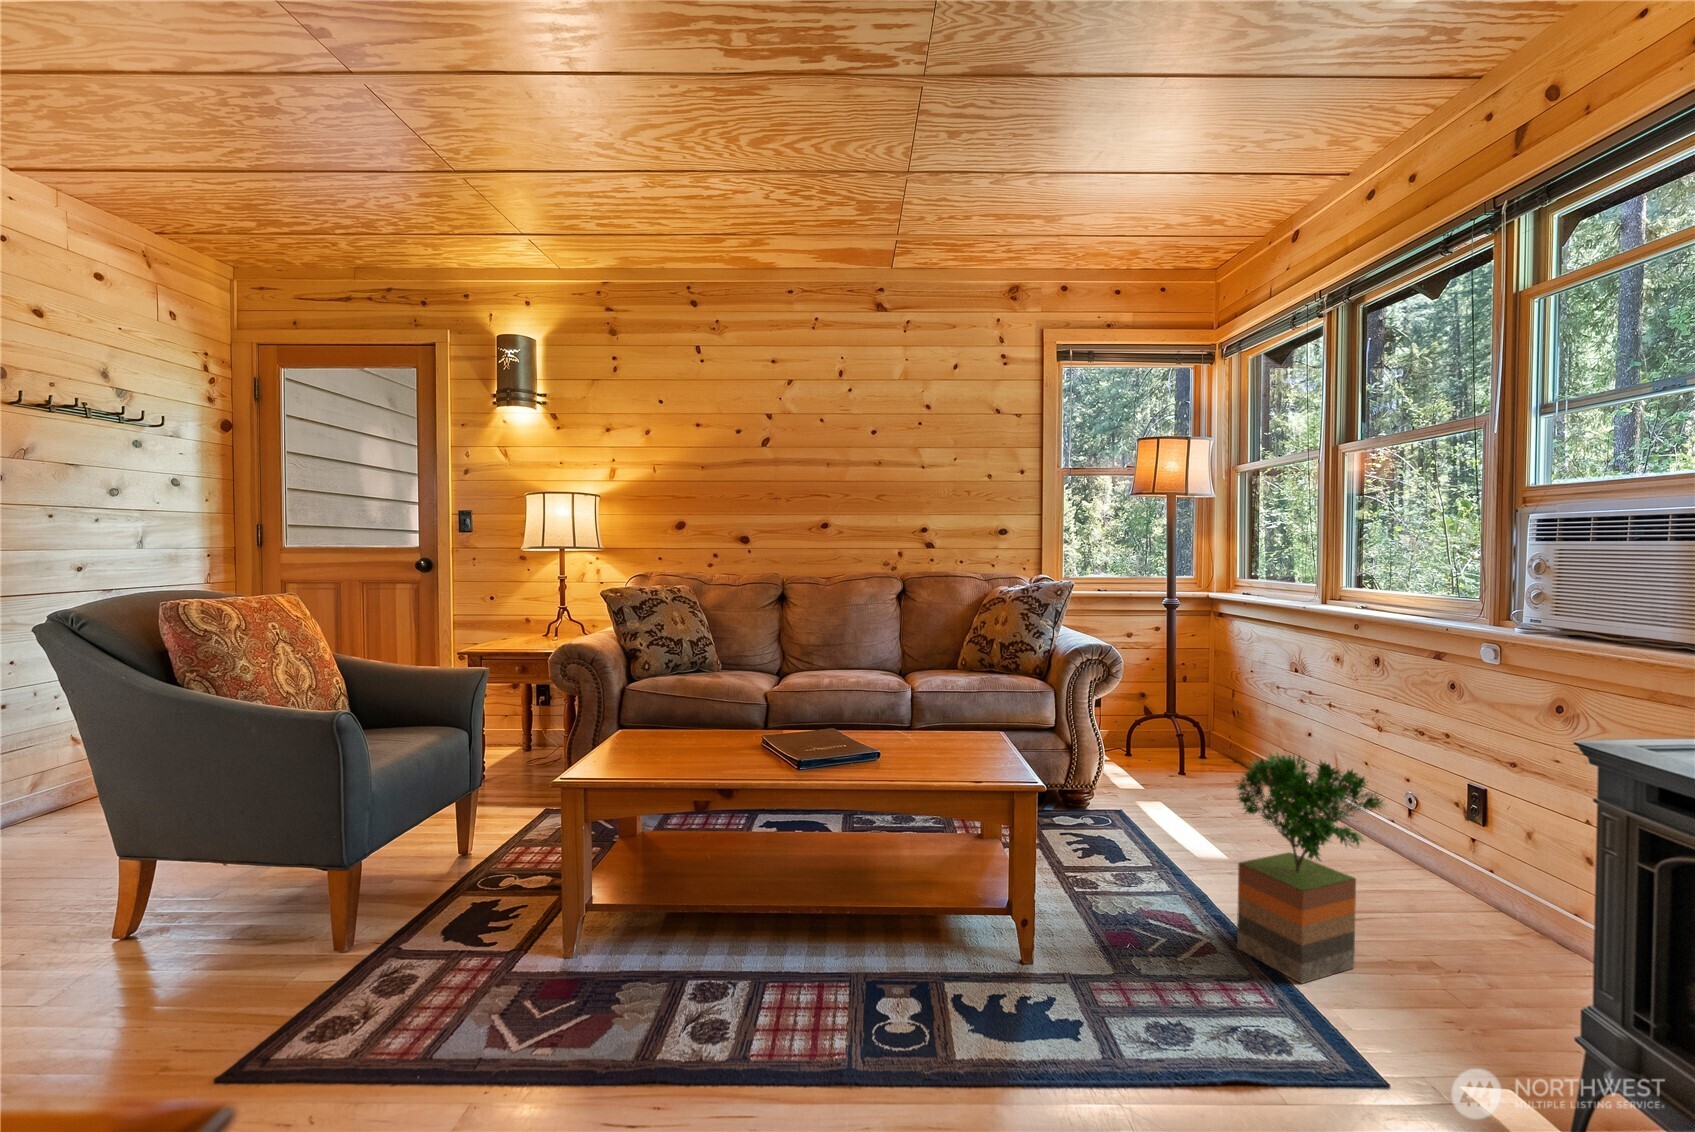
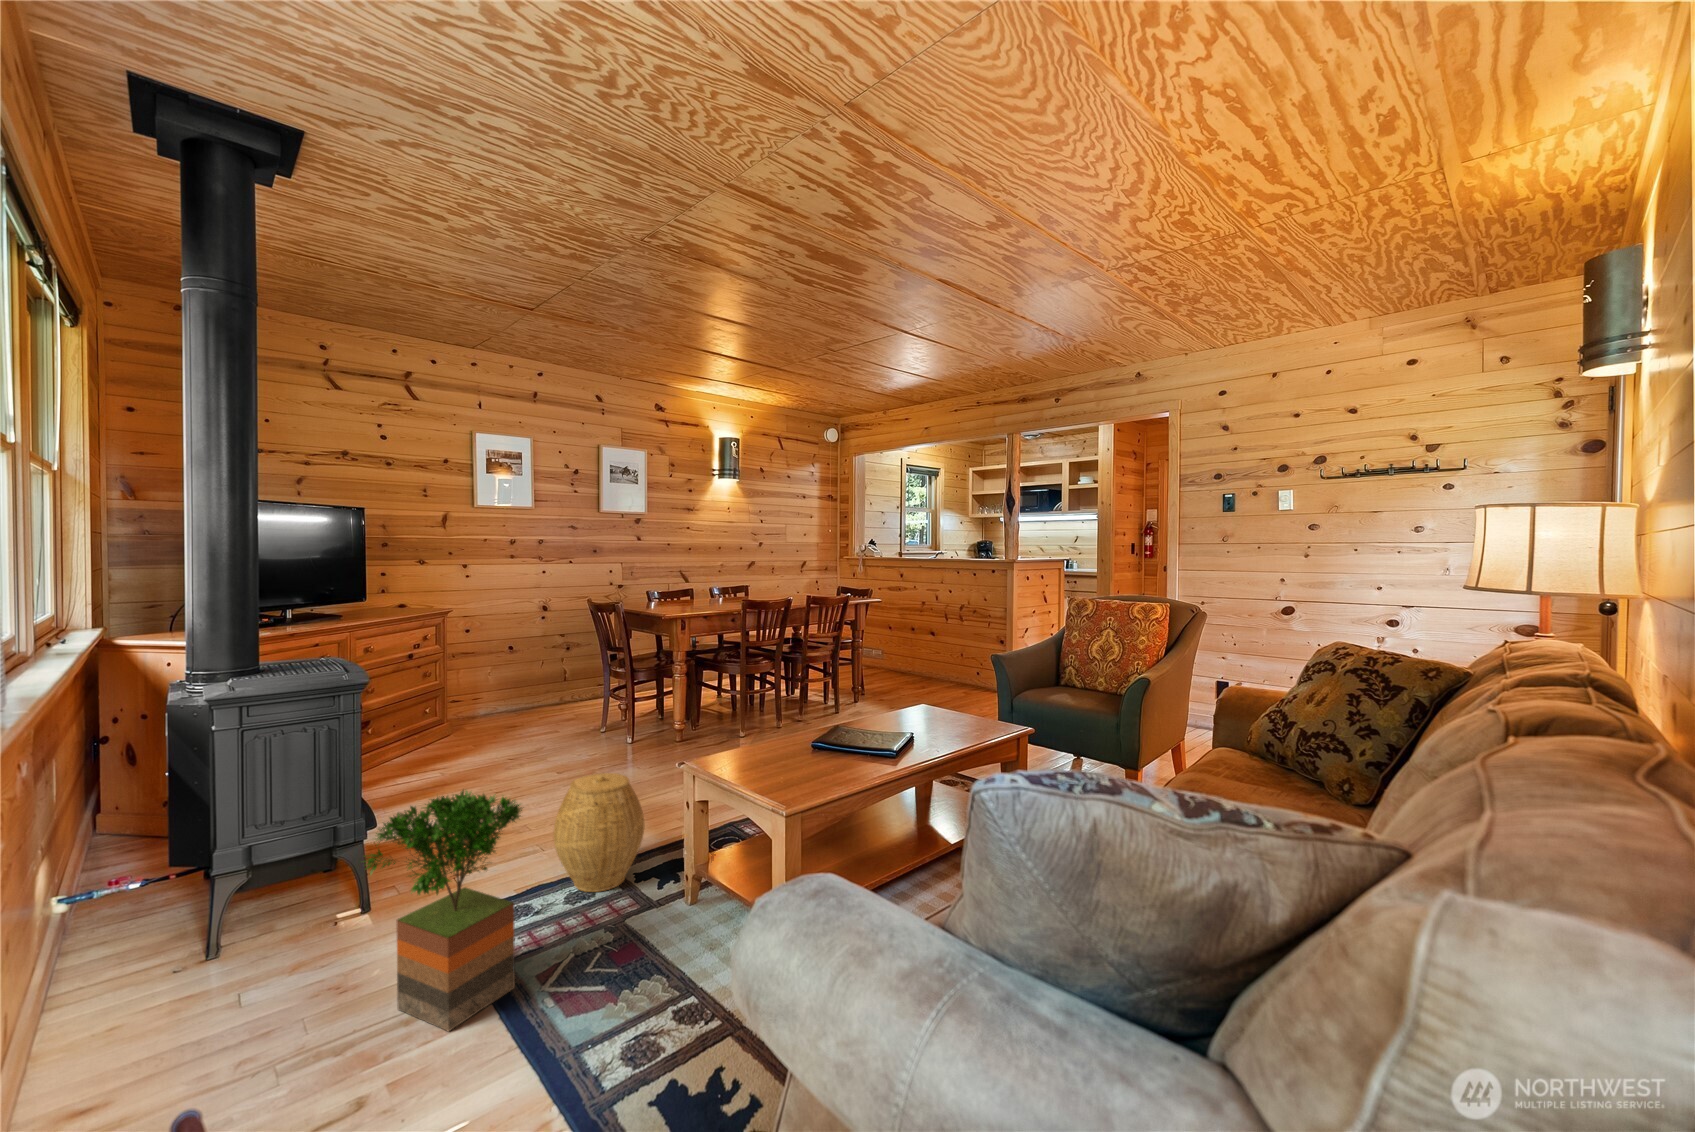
woven basket: none [1065,872,1214,1076] -> present [553,773,644,892]

